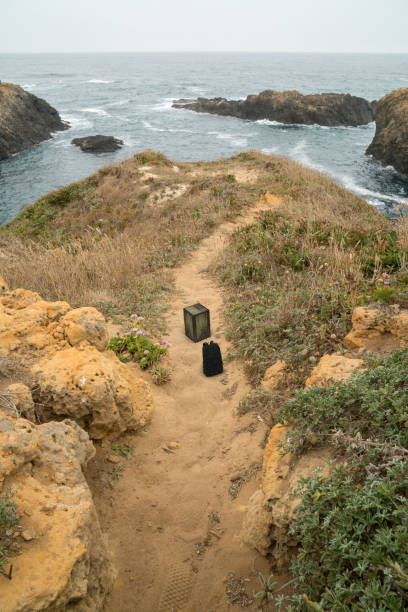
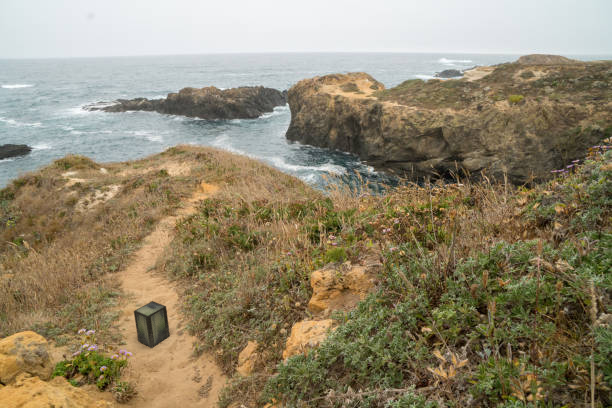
backpack: present [202,340,223,376] -> none [164,339,191,382]

